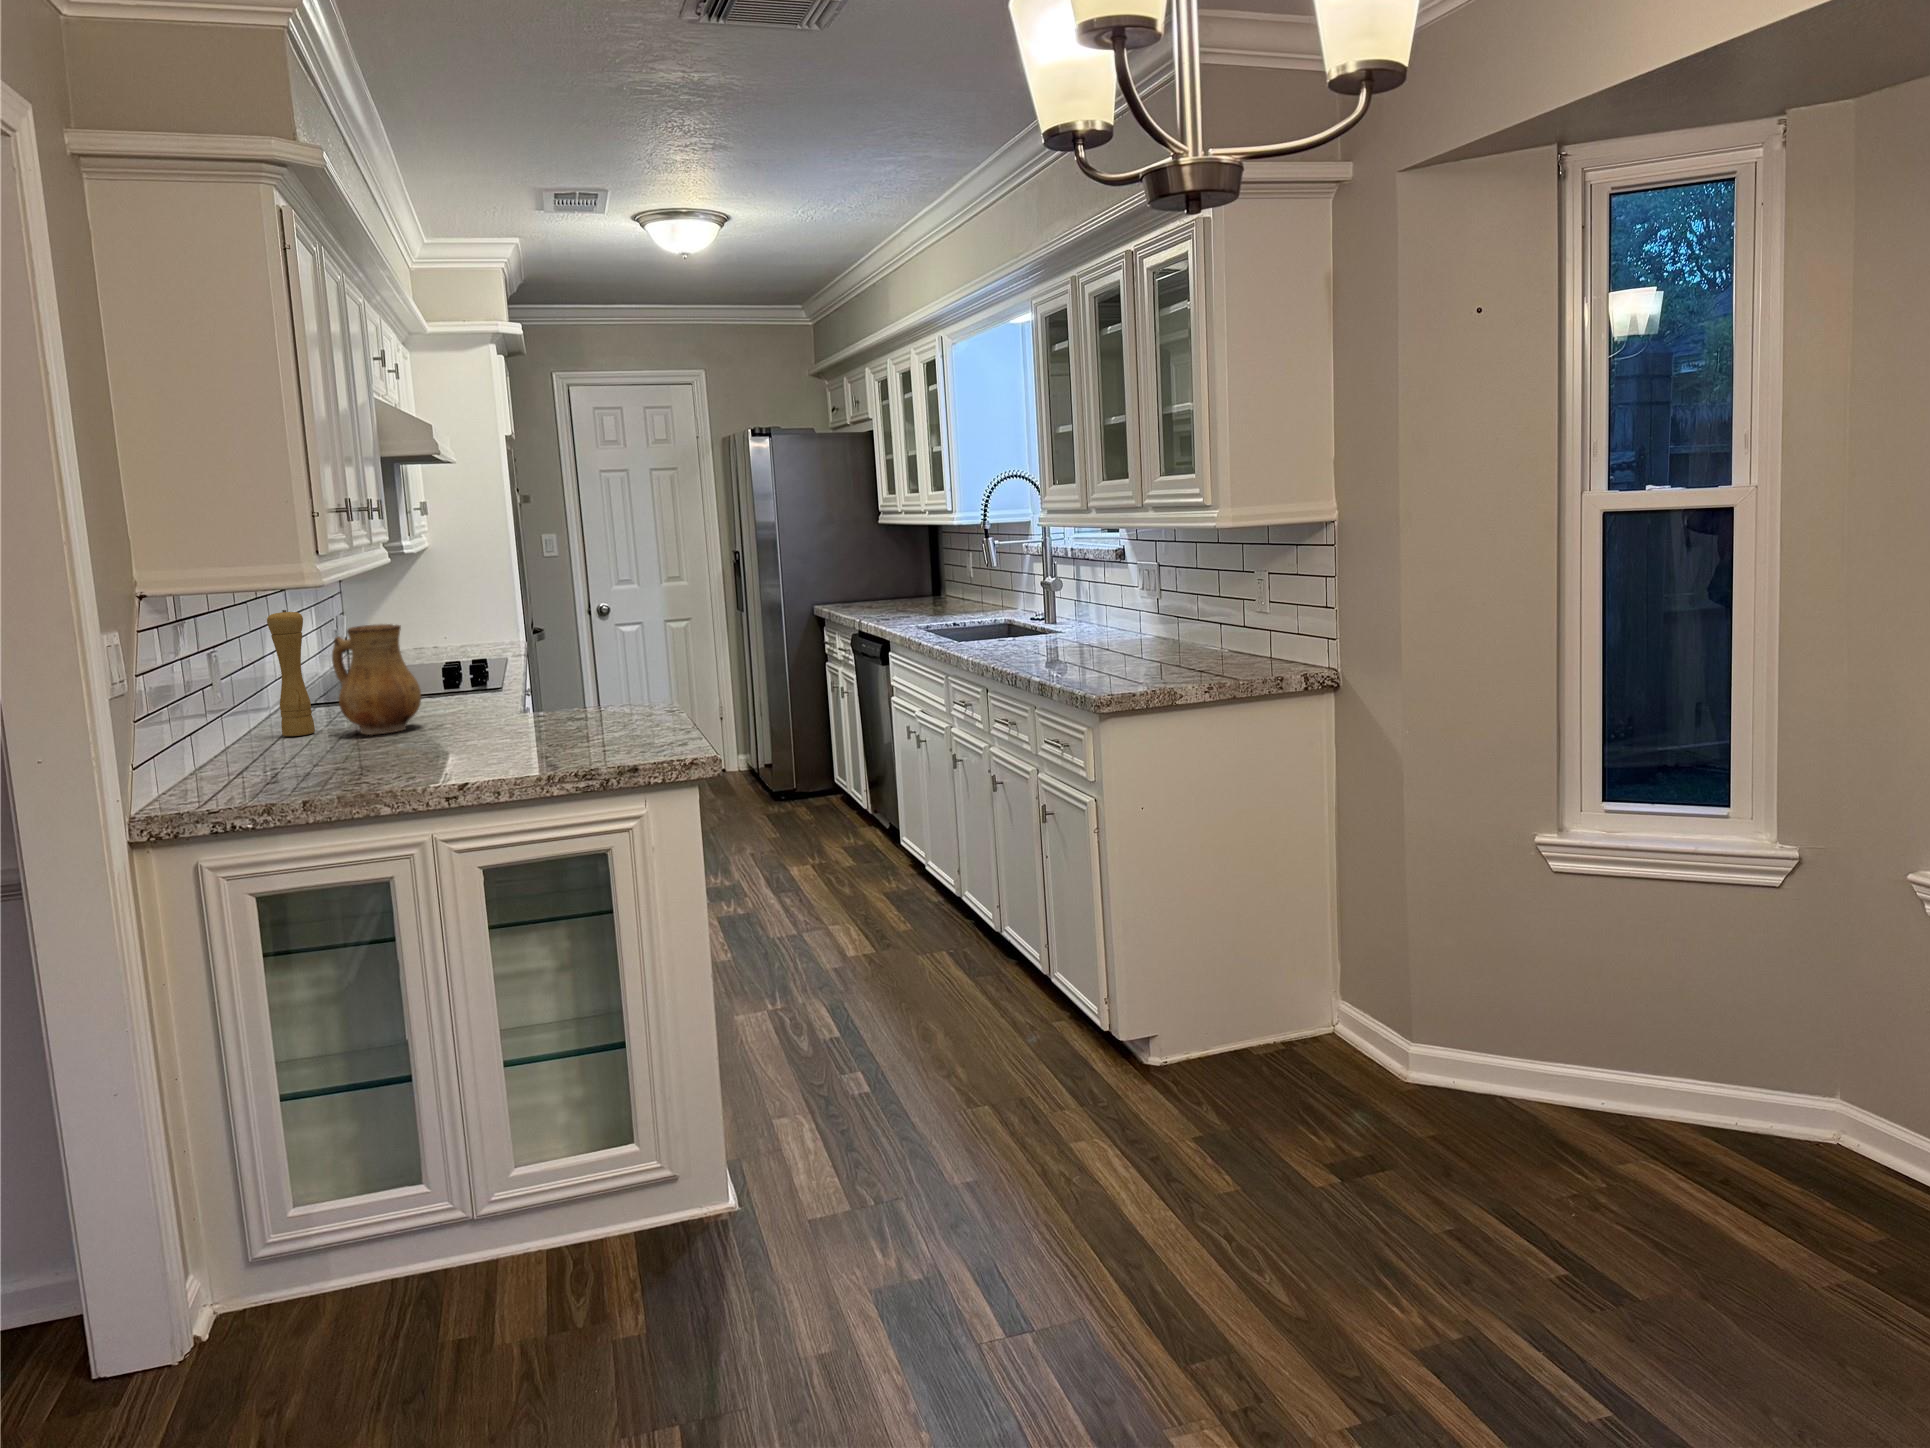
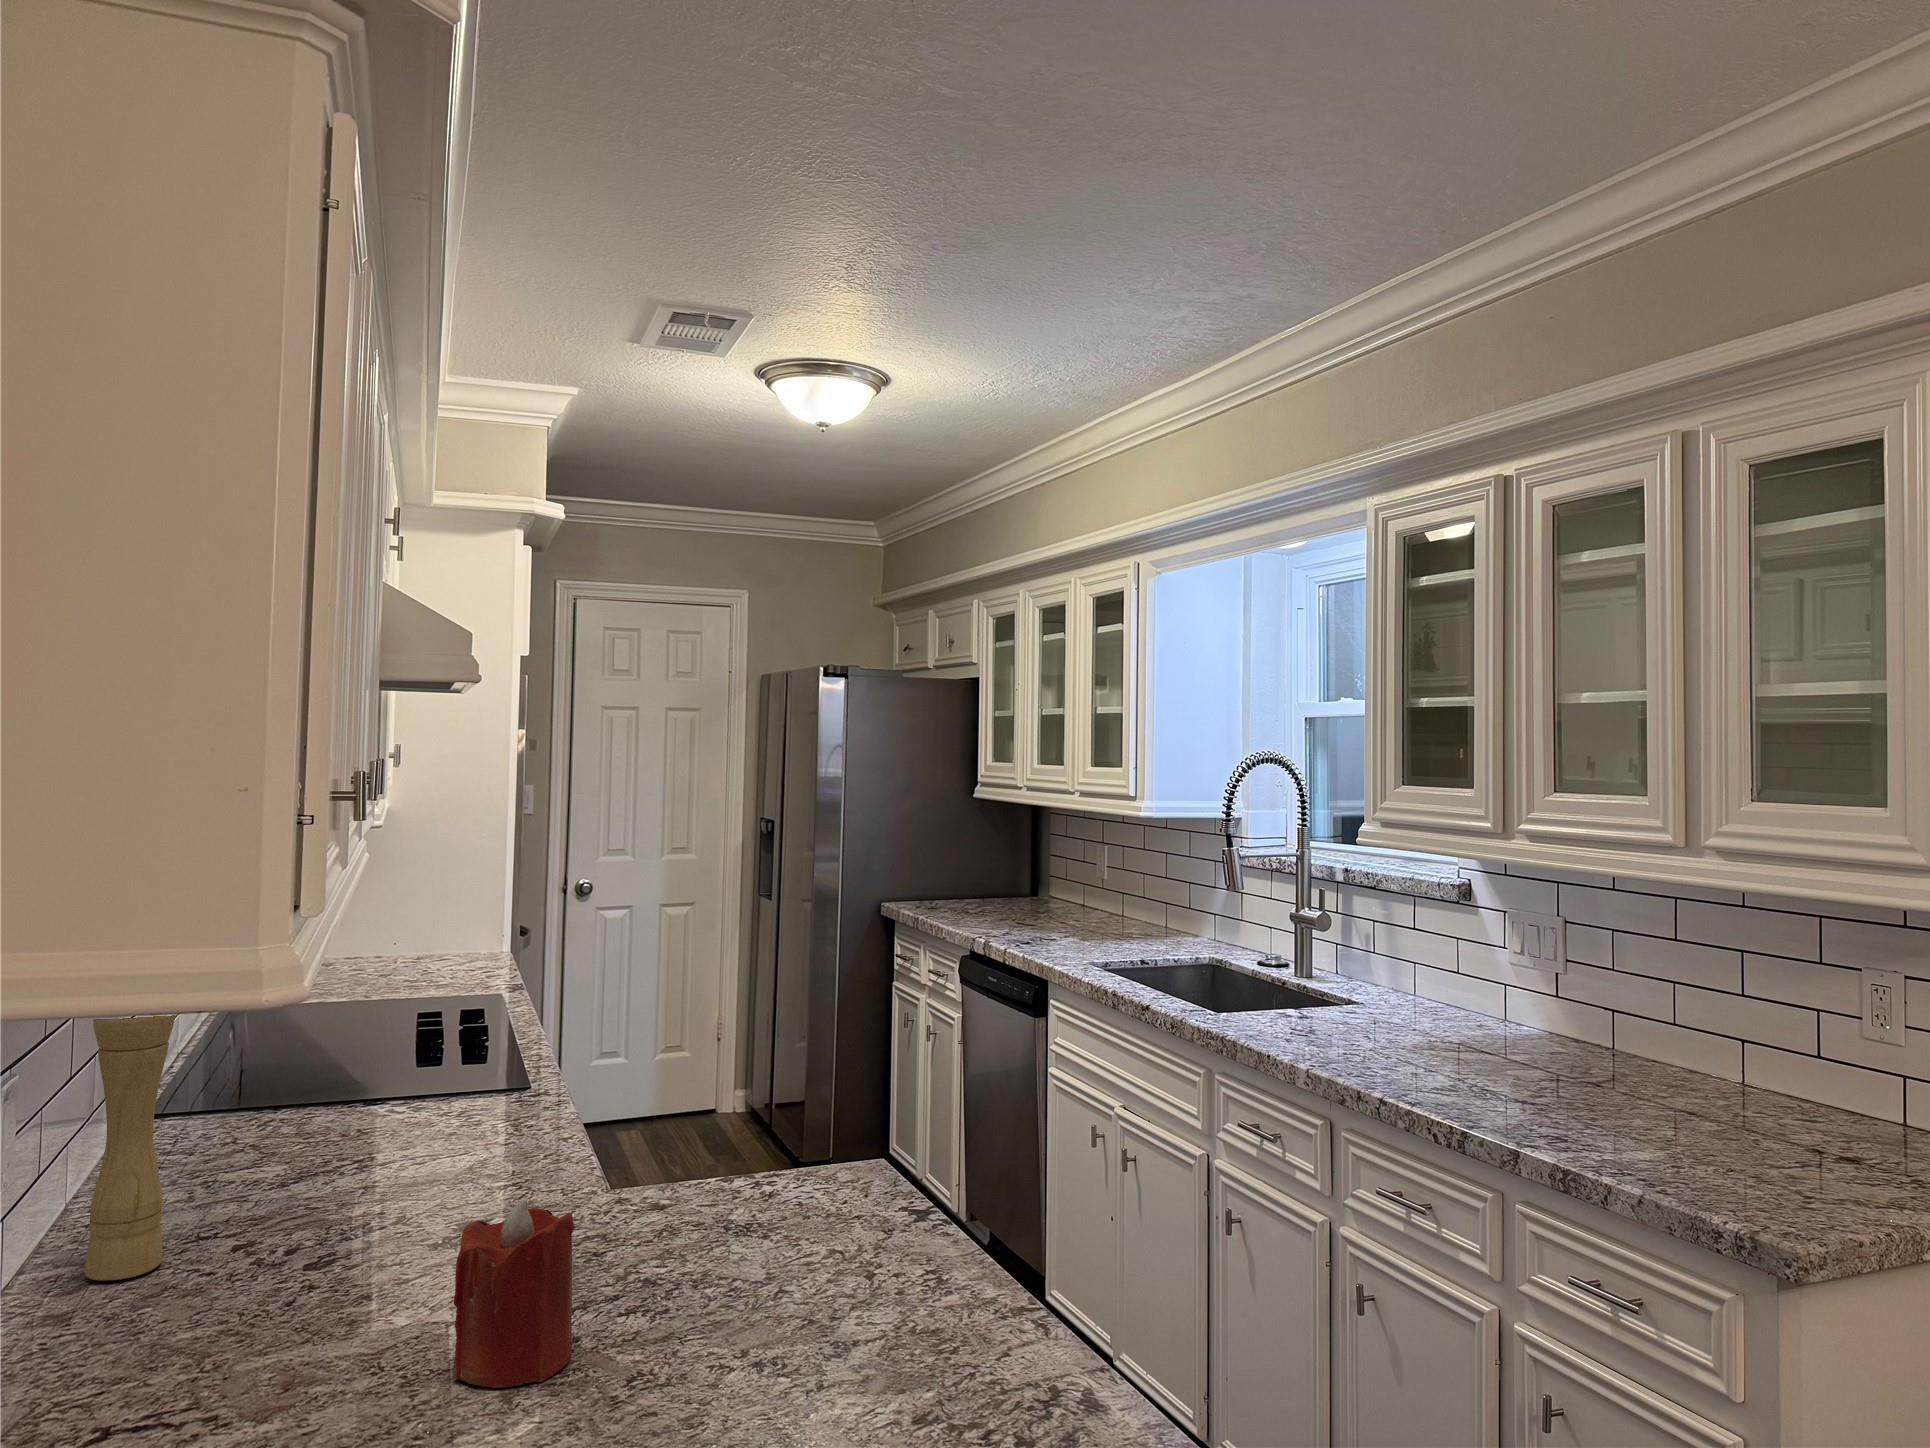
ceramic pitcher: present [332,624,421,735] -> none [226,1034,414,1298]
candle: none [428,673,483,743] -> present [453,1199,575,1388]

